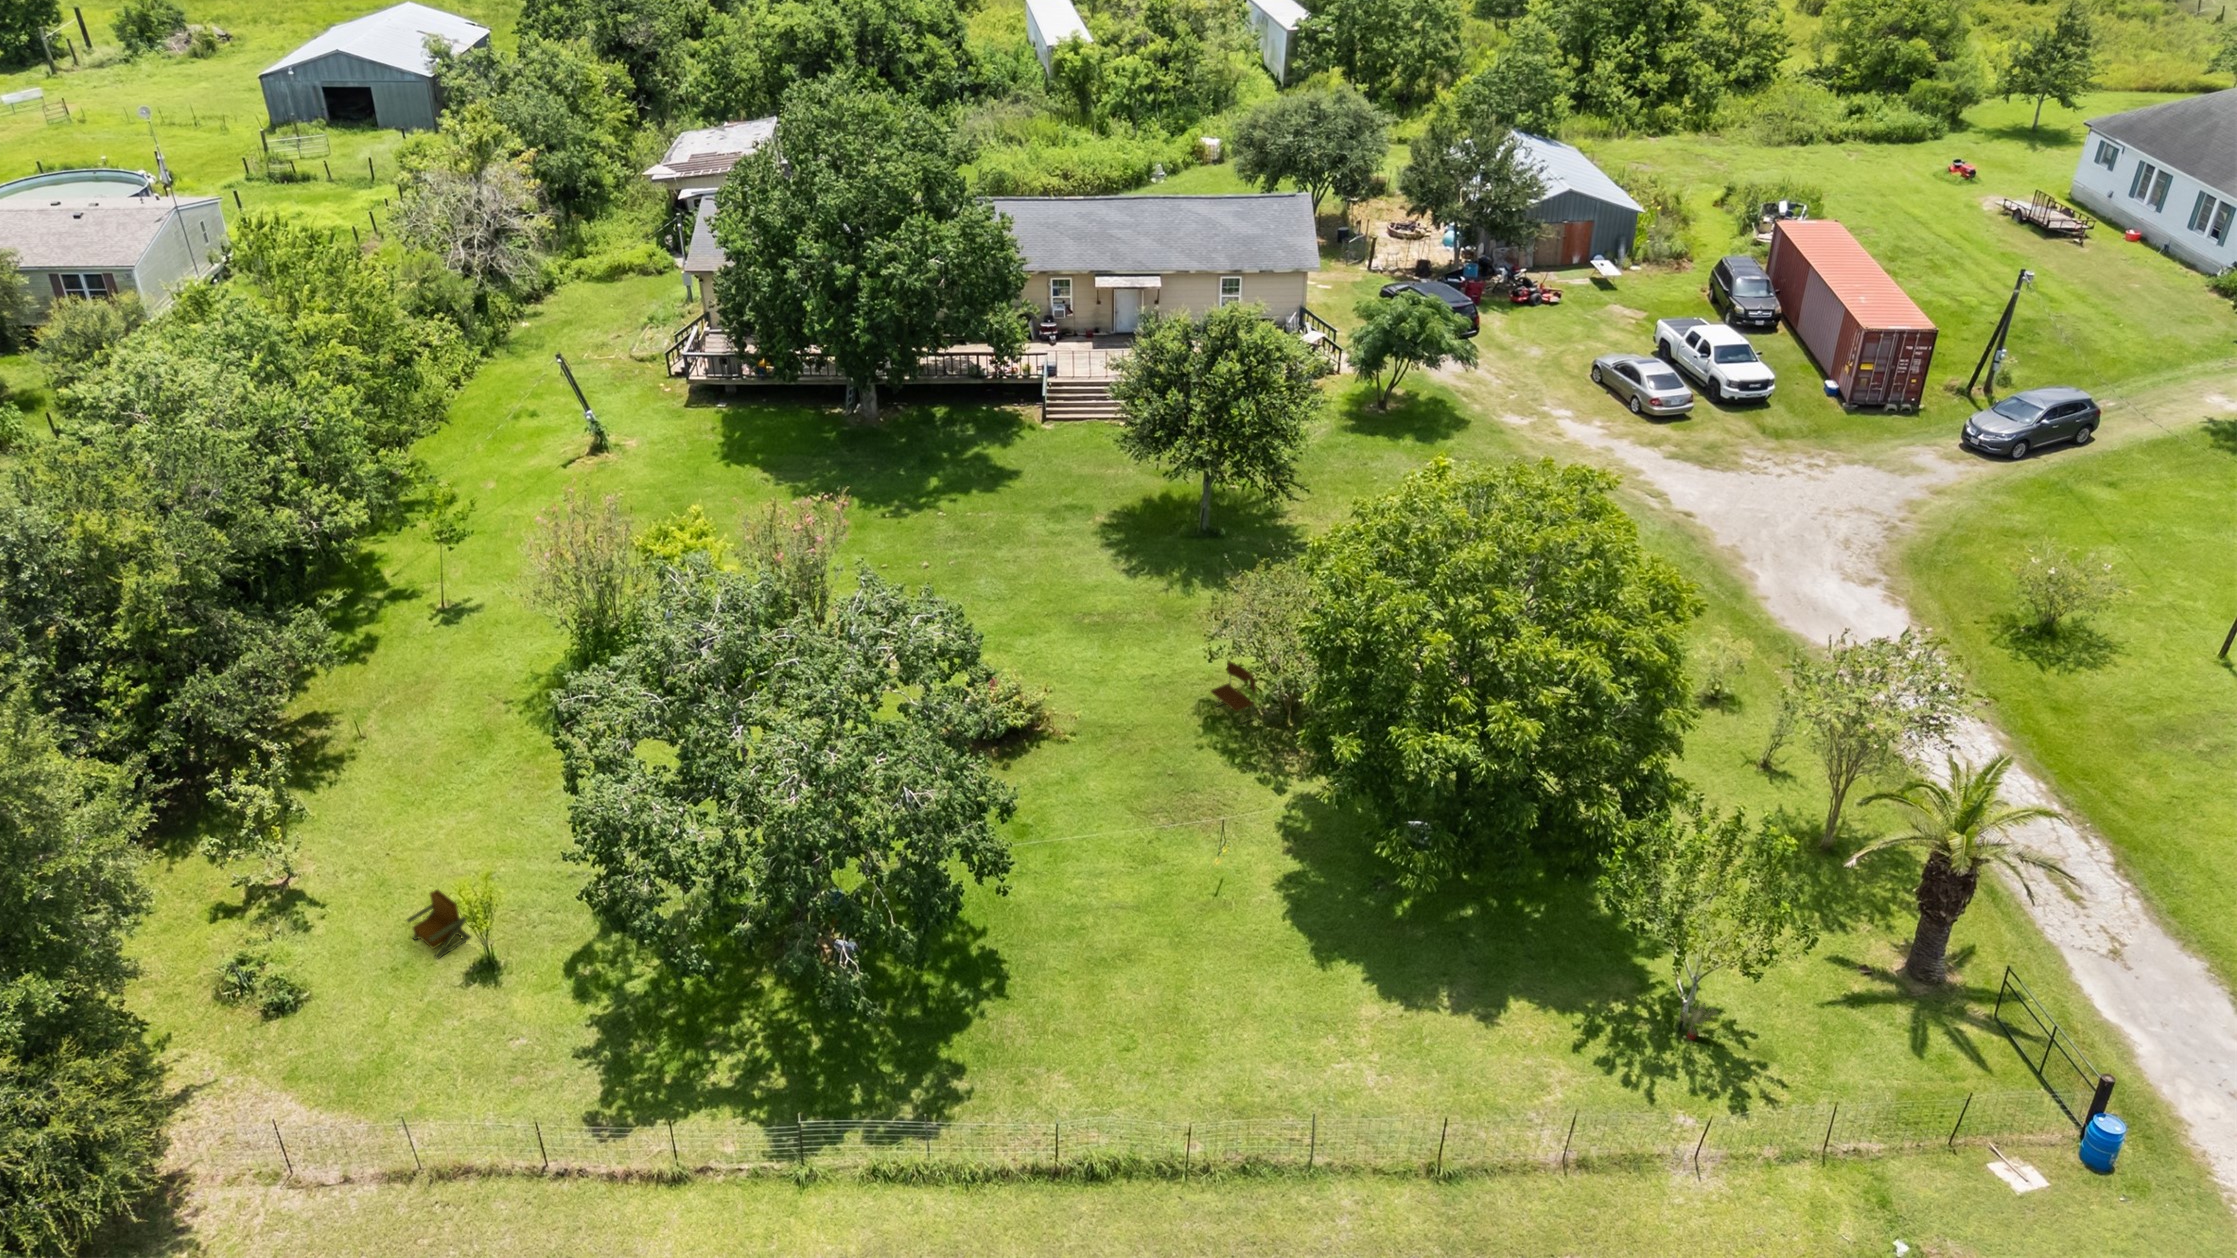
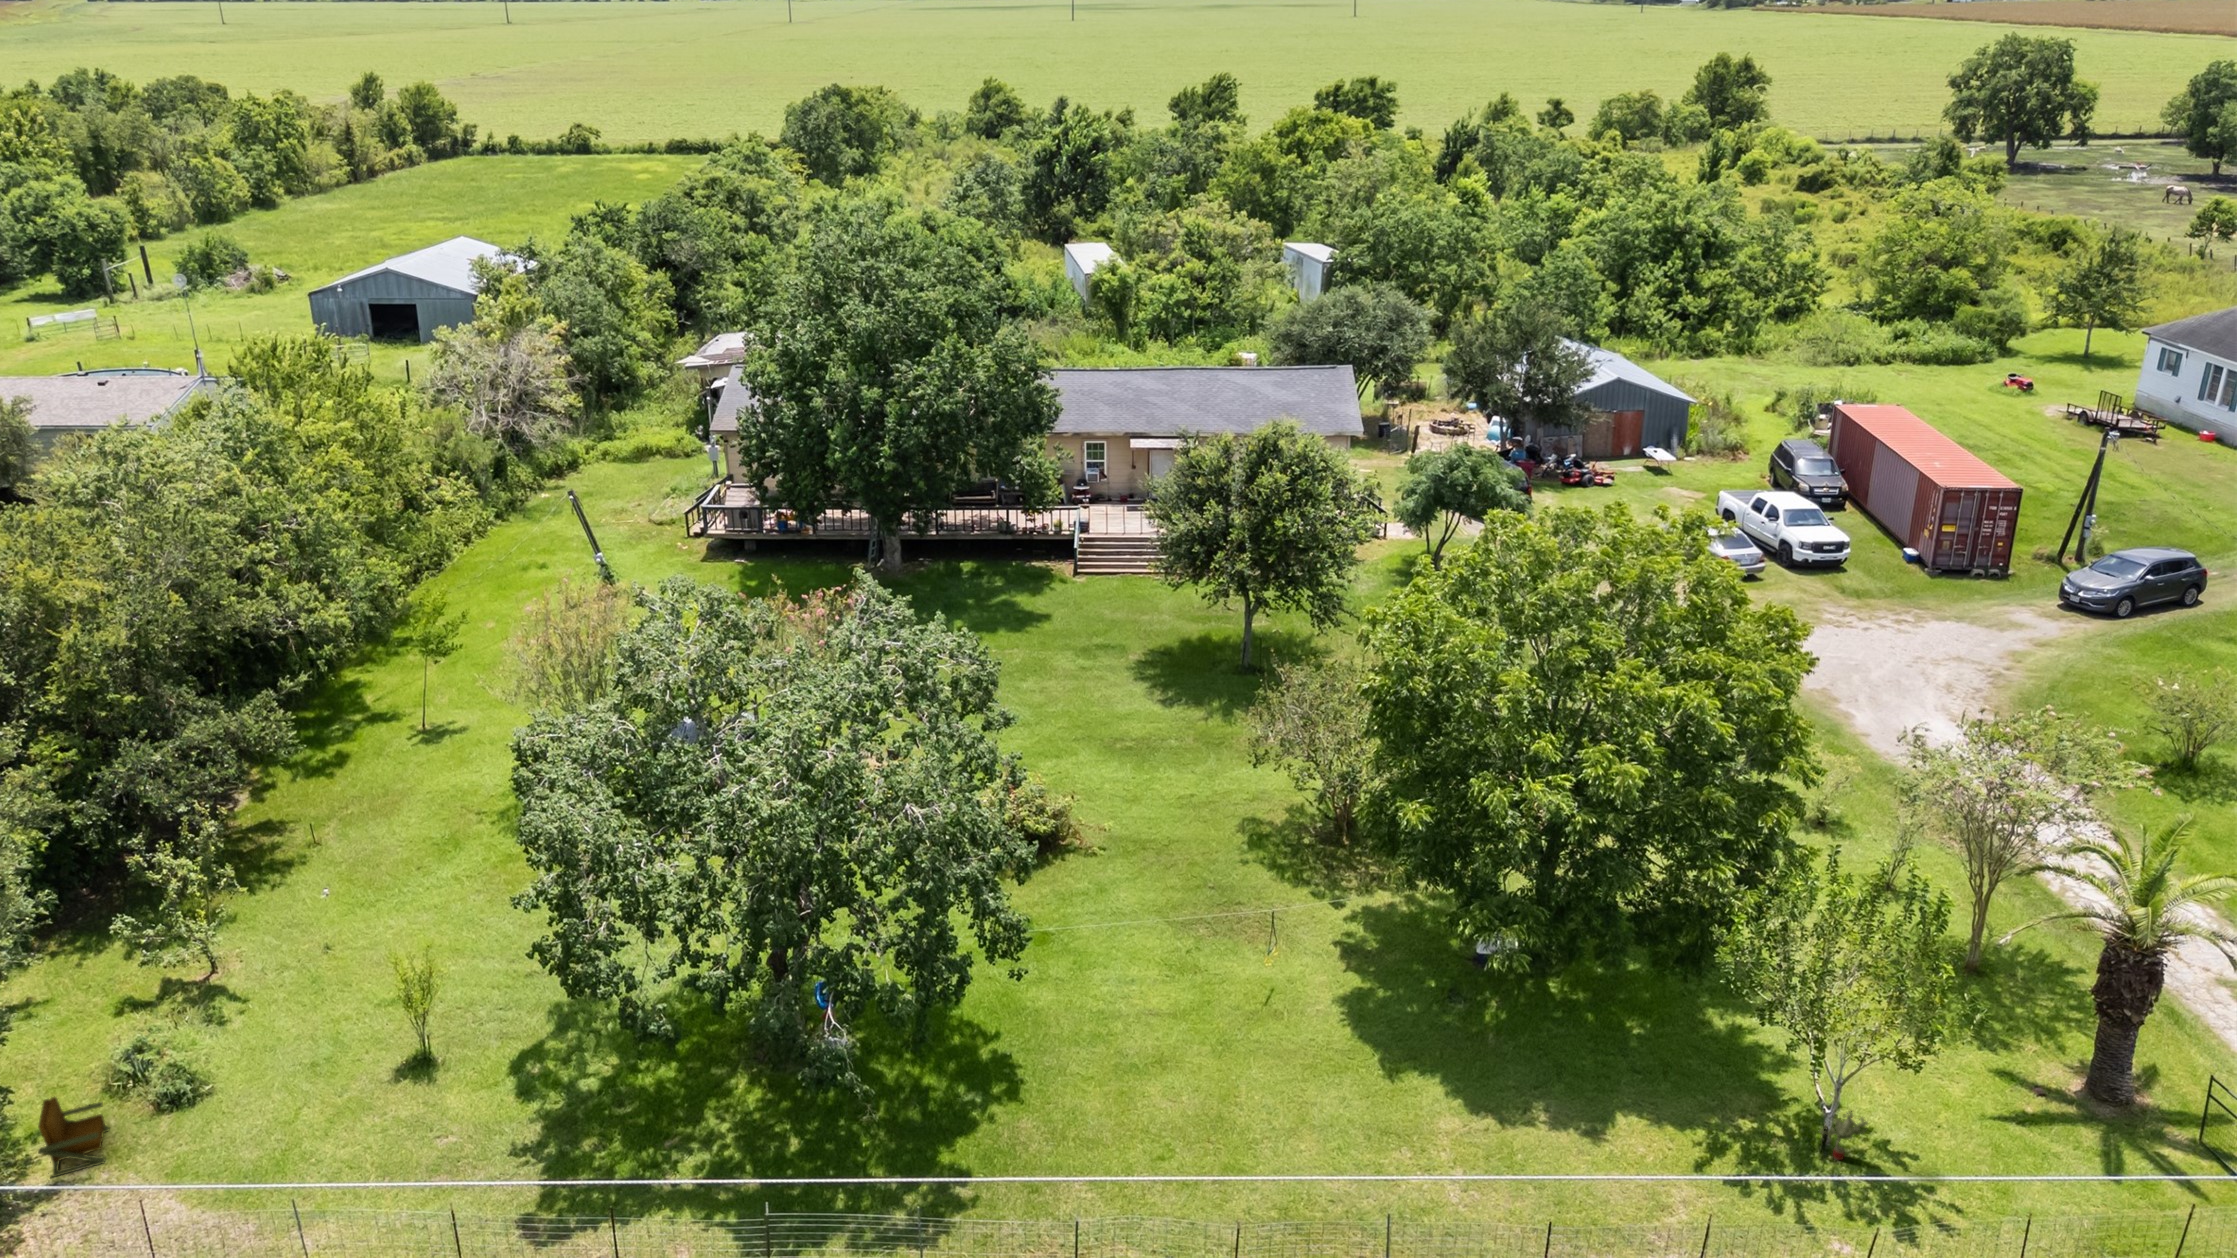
bench: present [1211,662,1257,724] -> none [1255,773,1307,842]
lounge chair: present [407,890,471,959] -> present [38,1096,110,1177]

